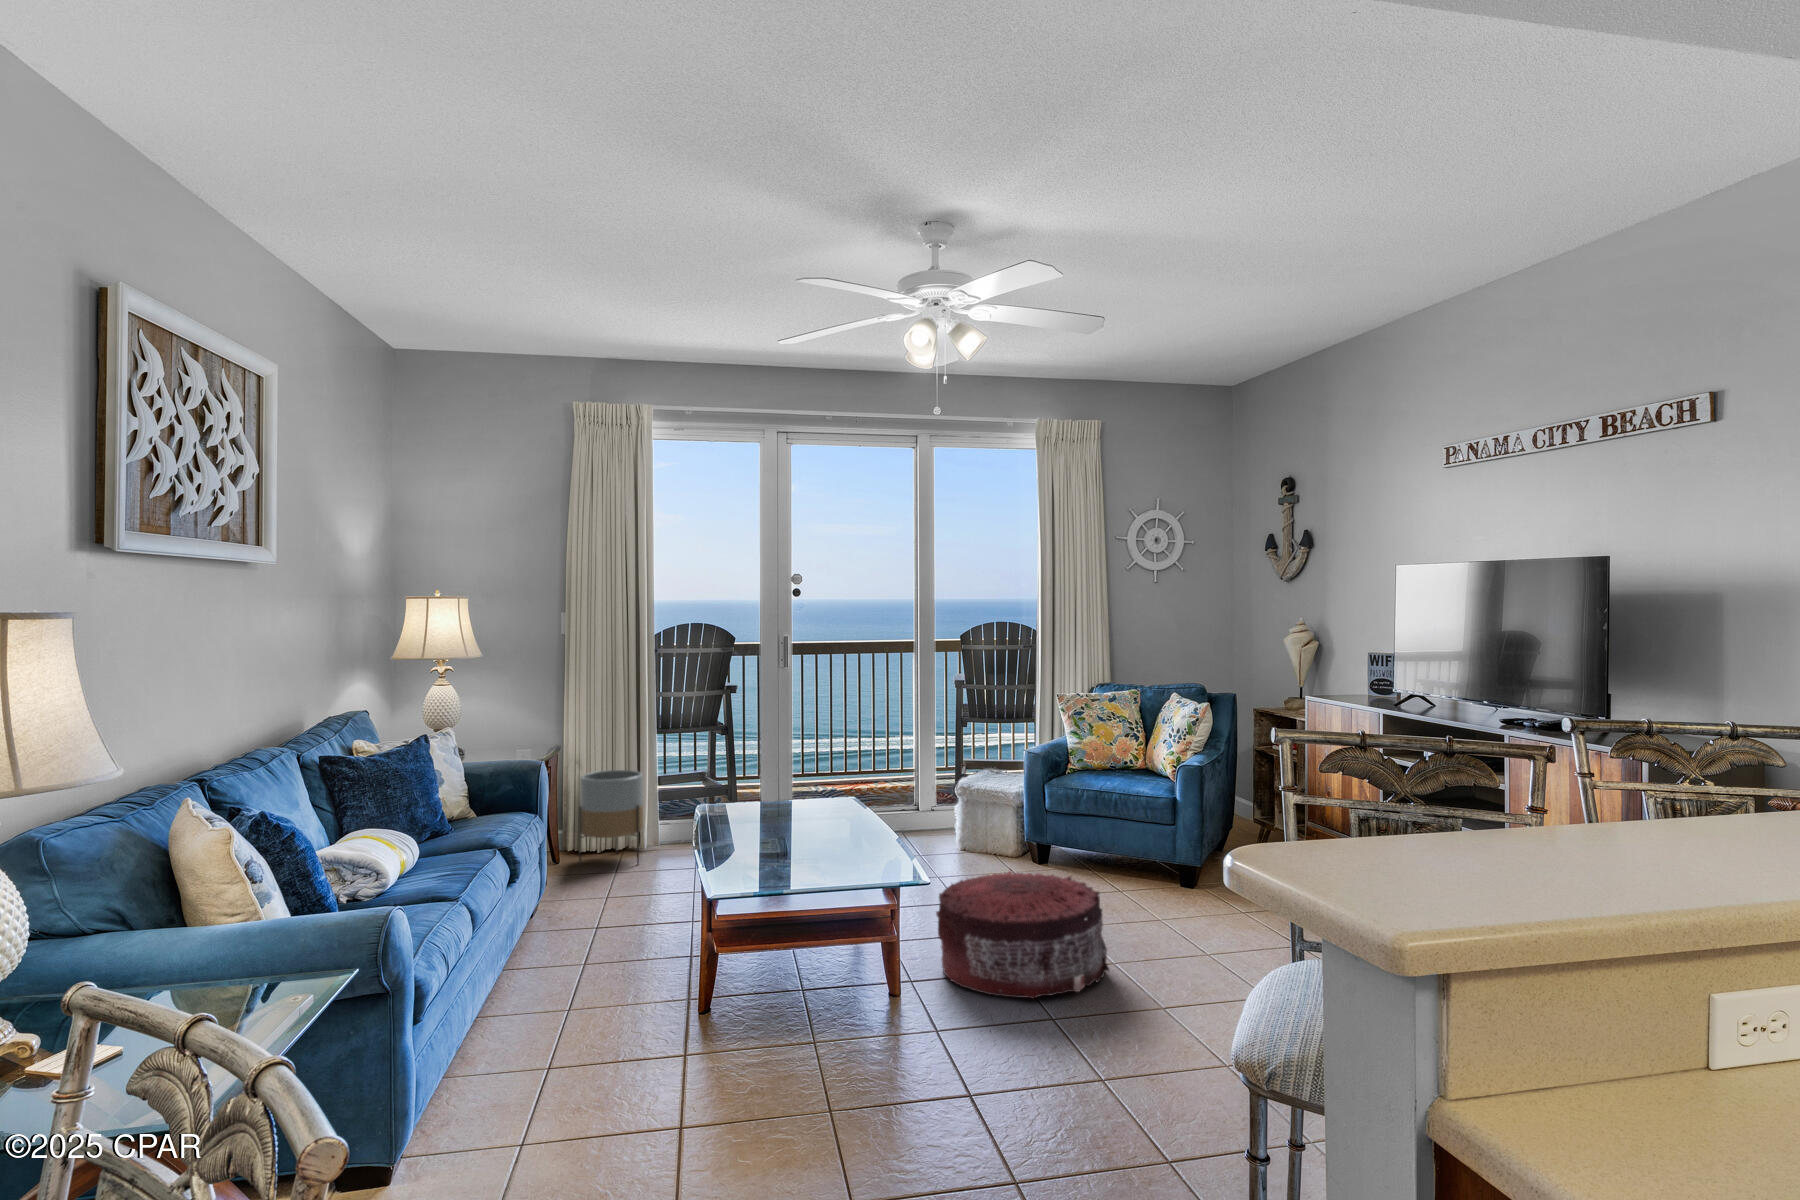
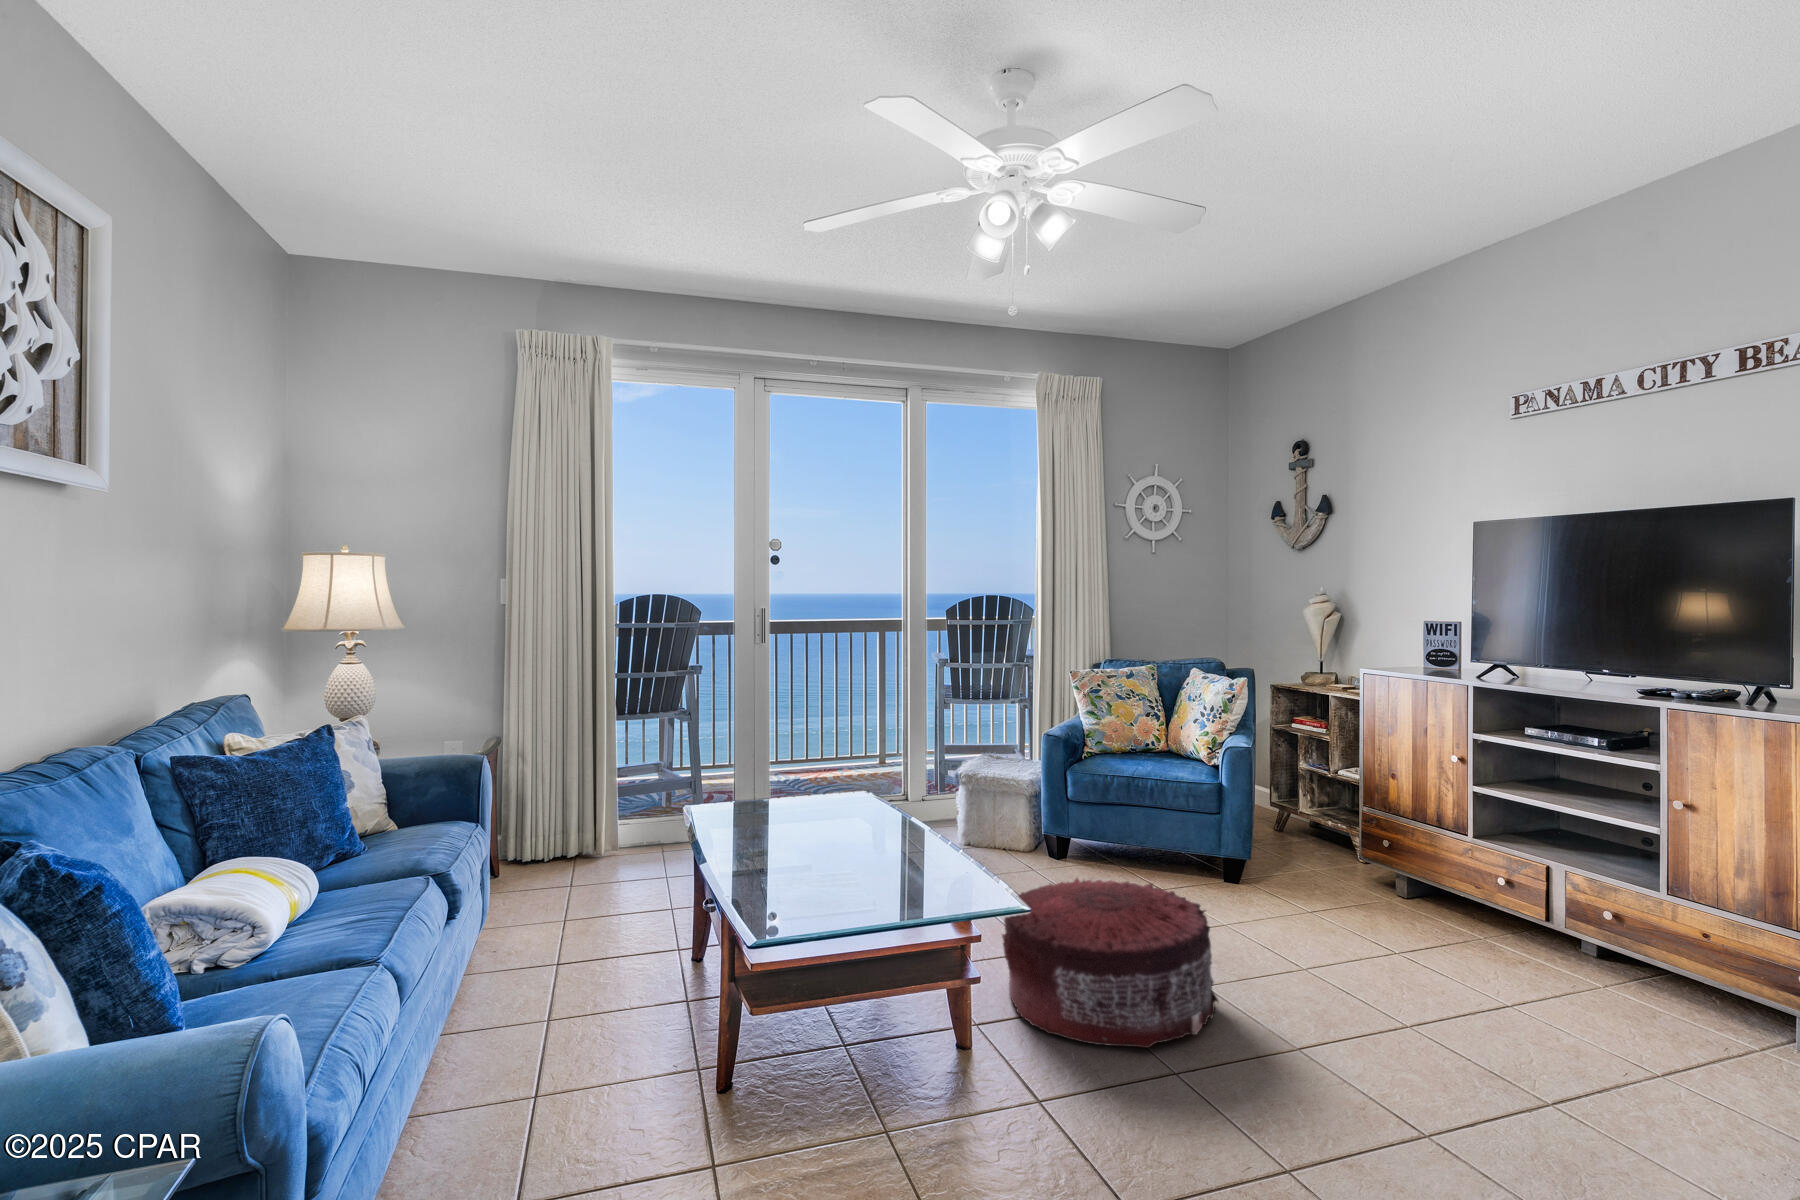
planter: present [579,770,643,865] -> none [525,763,601,879]

